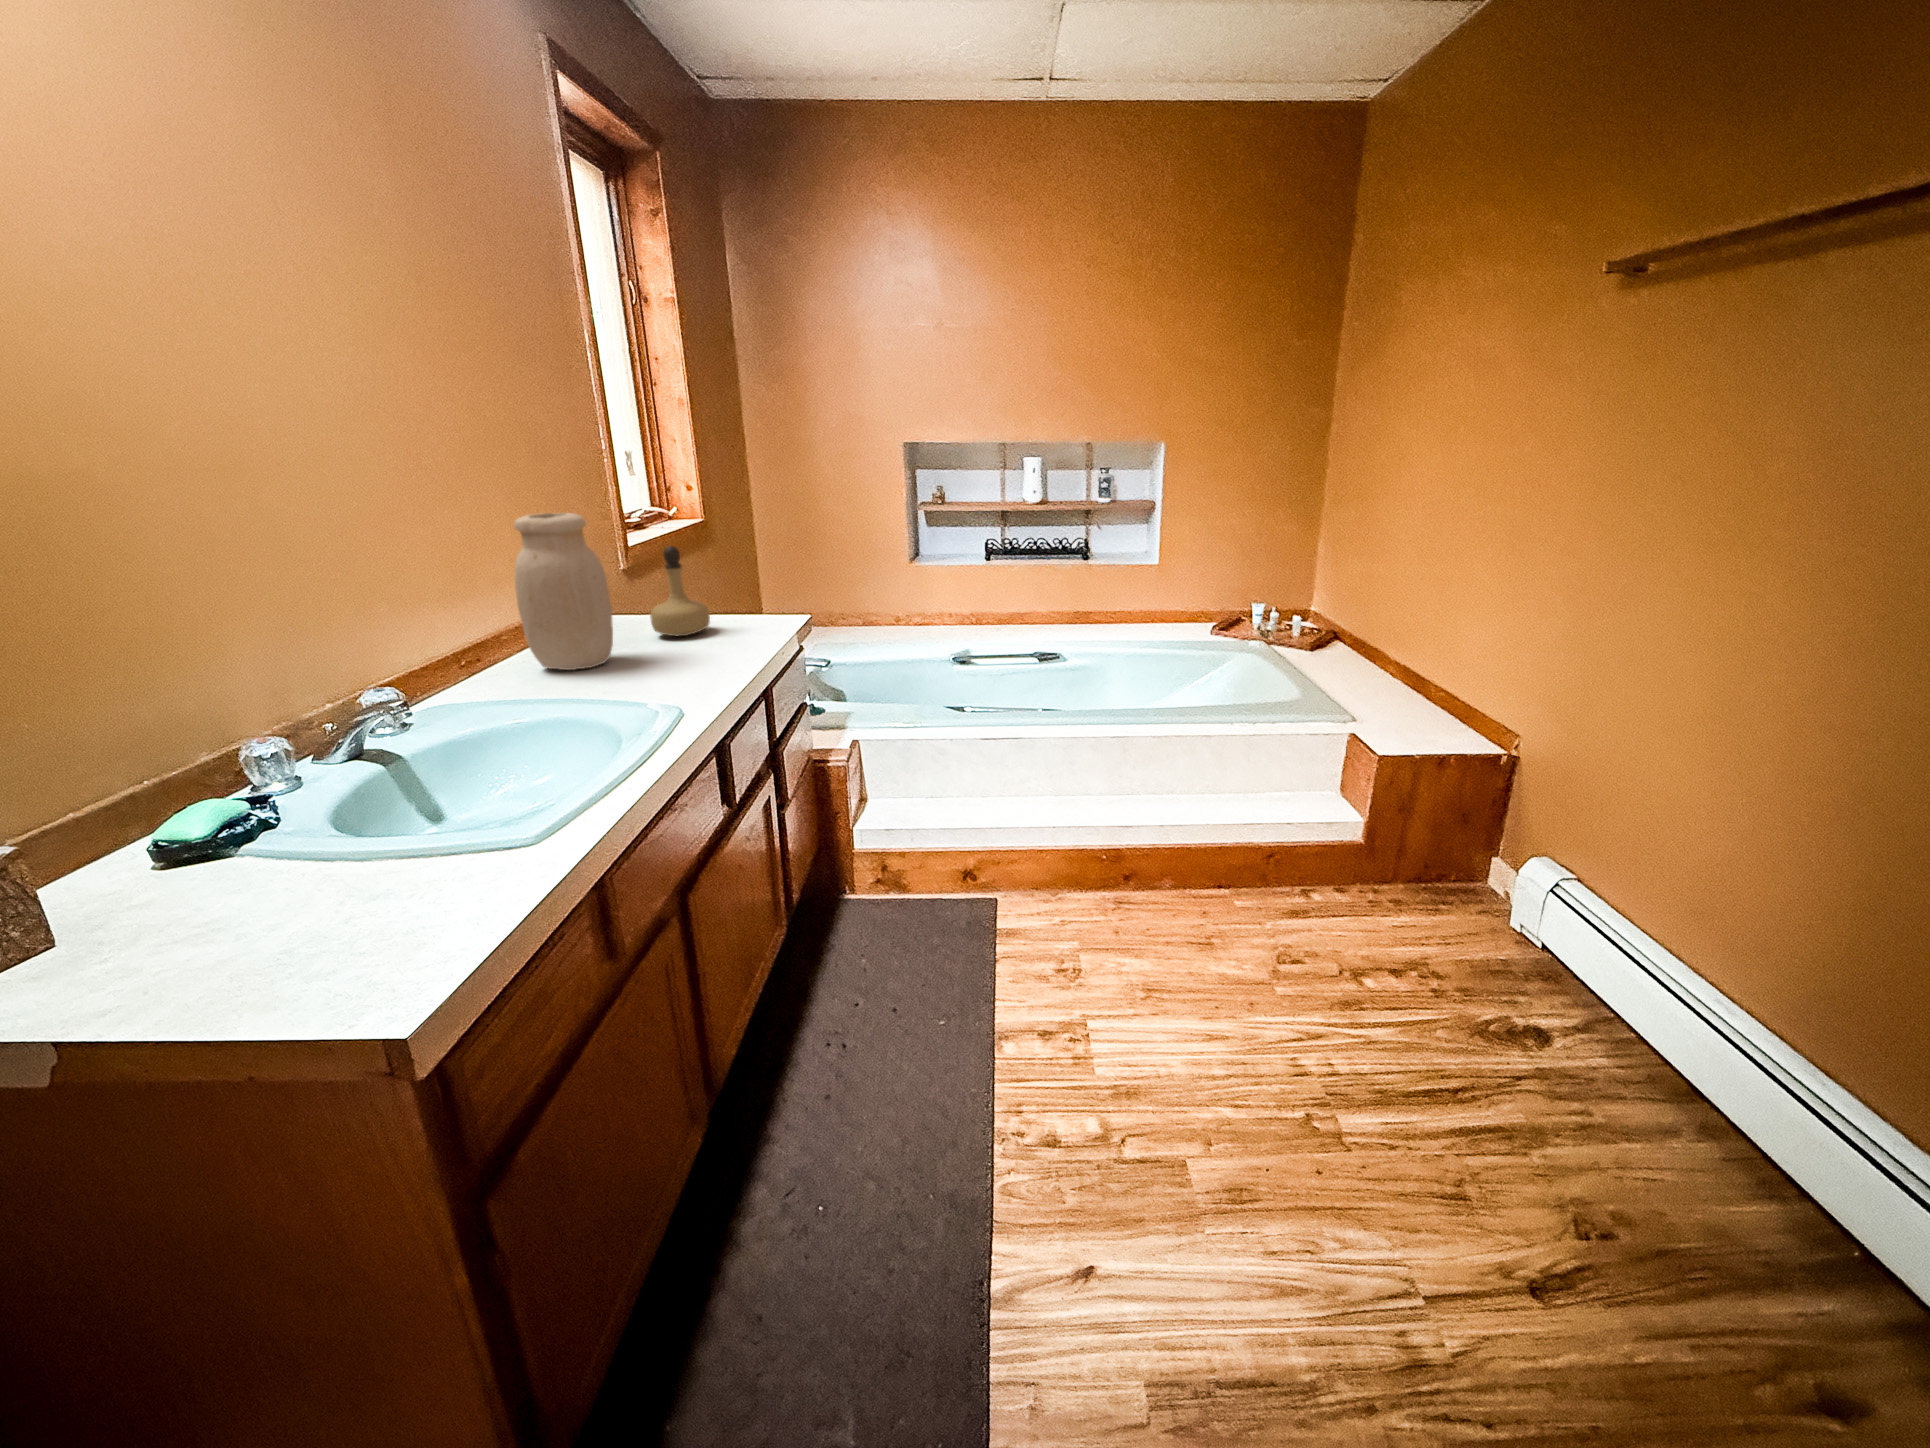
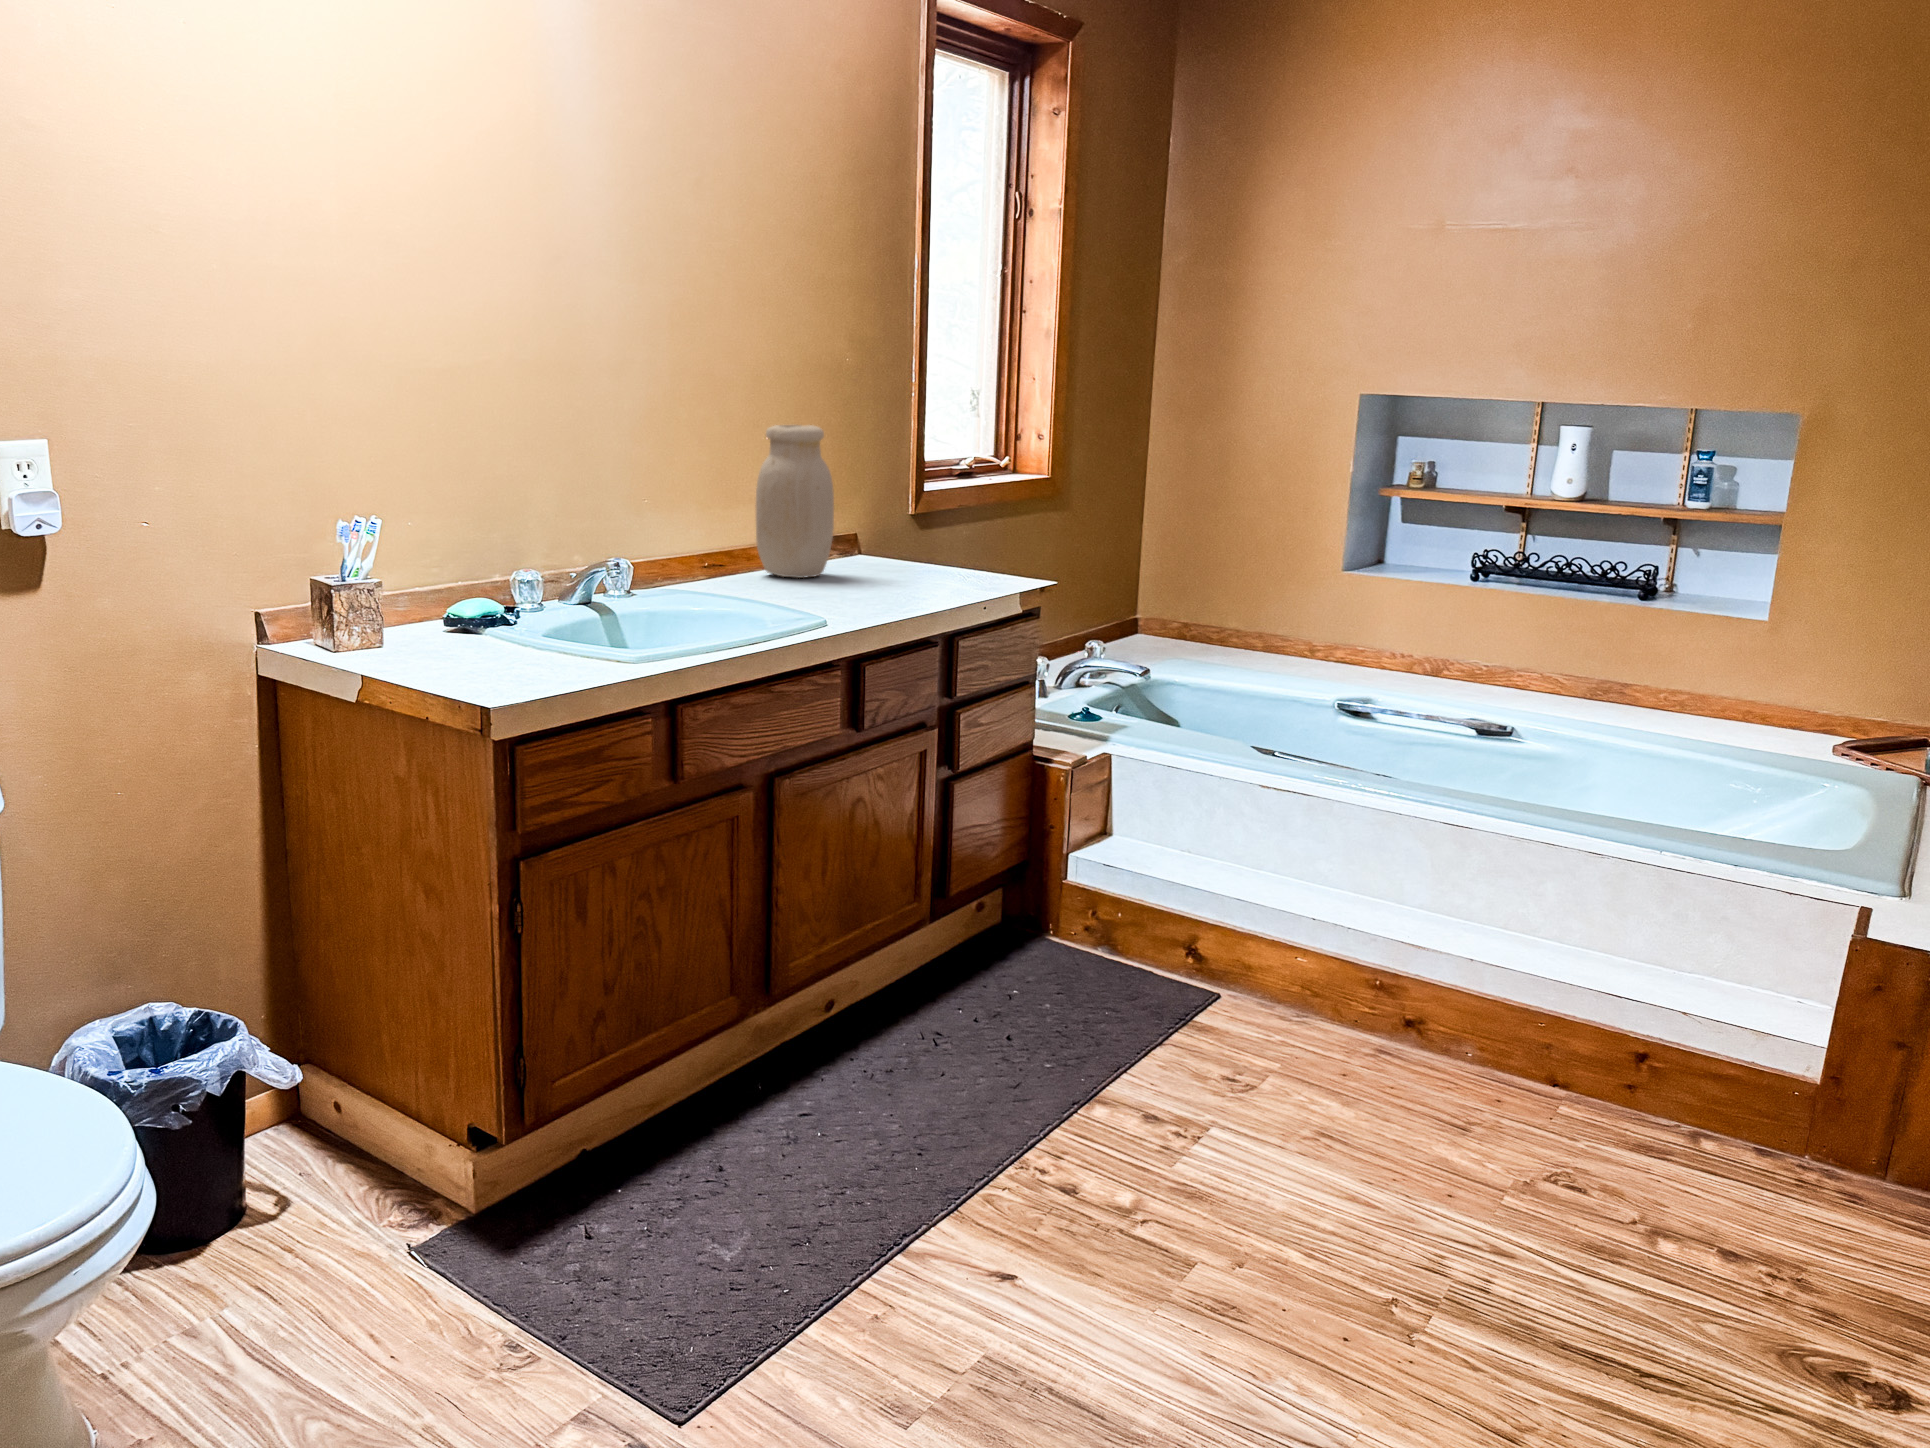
perfume bottle: present [650,546,710,636] -> none [883,473,942,571]

